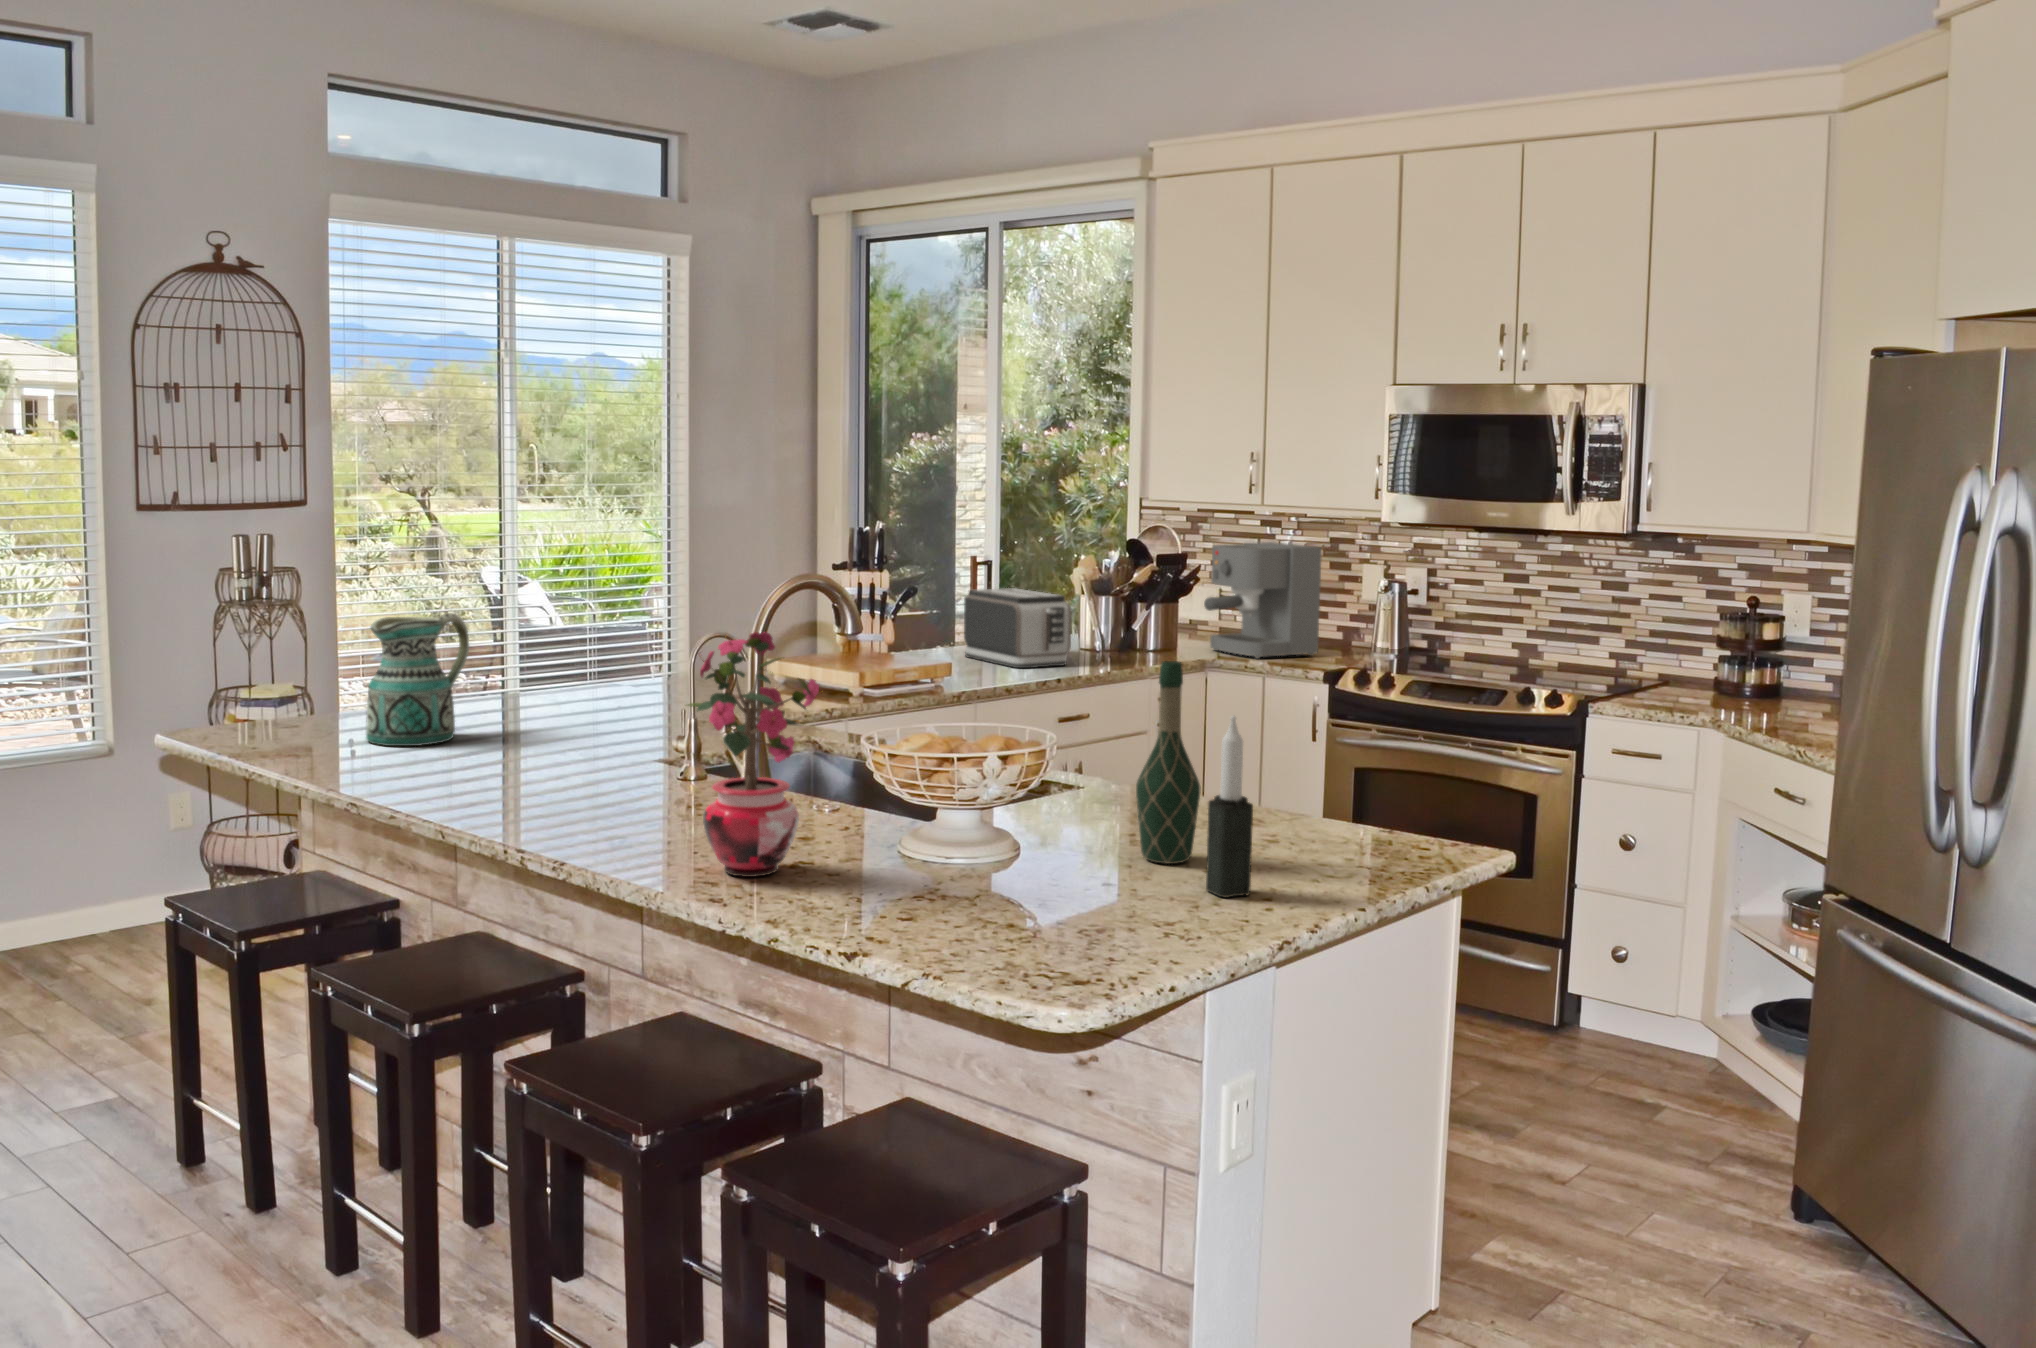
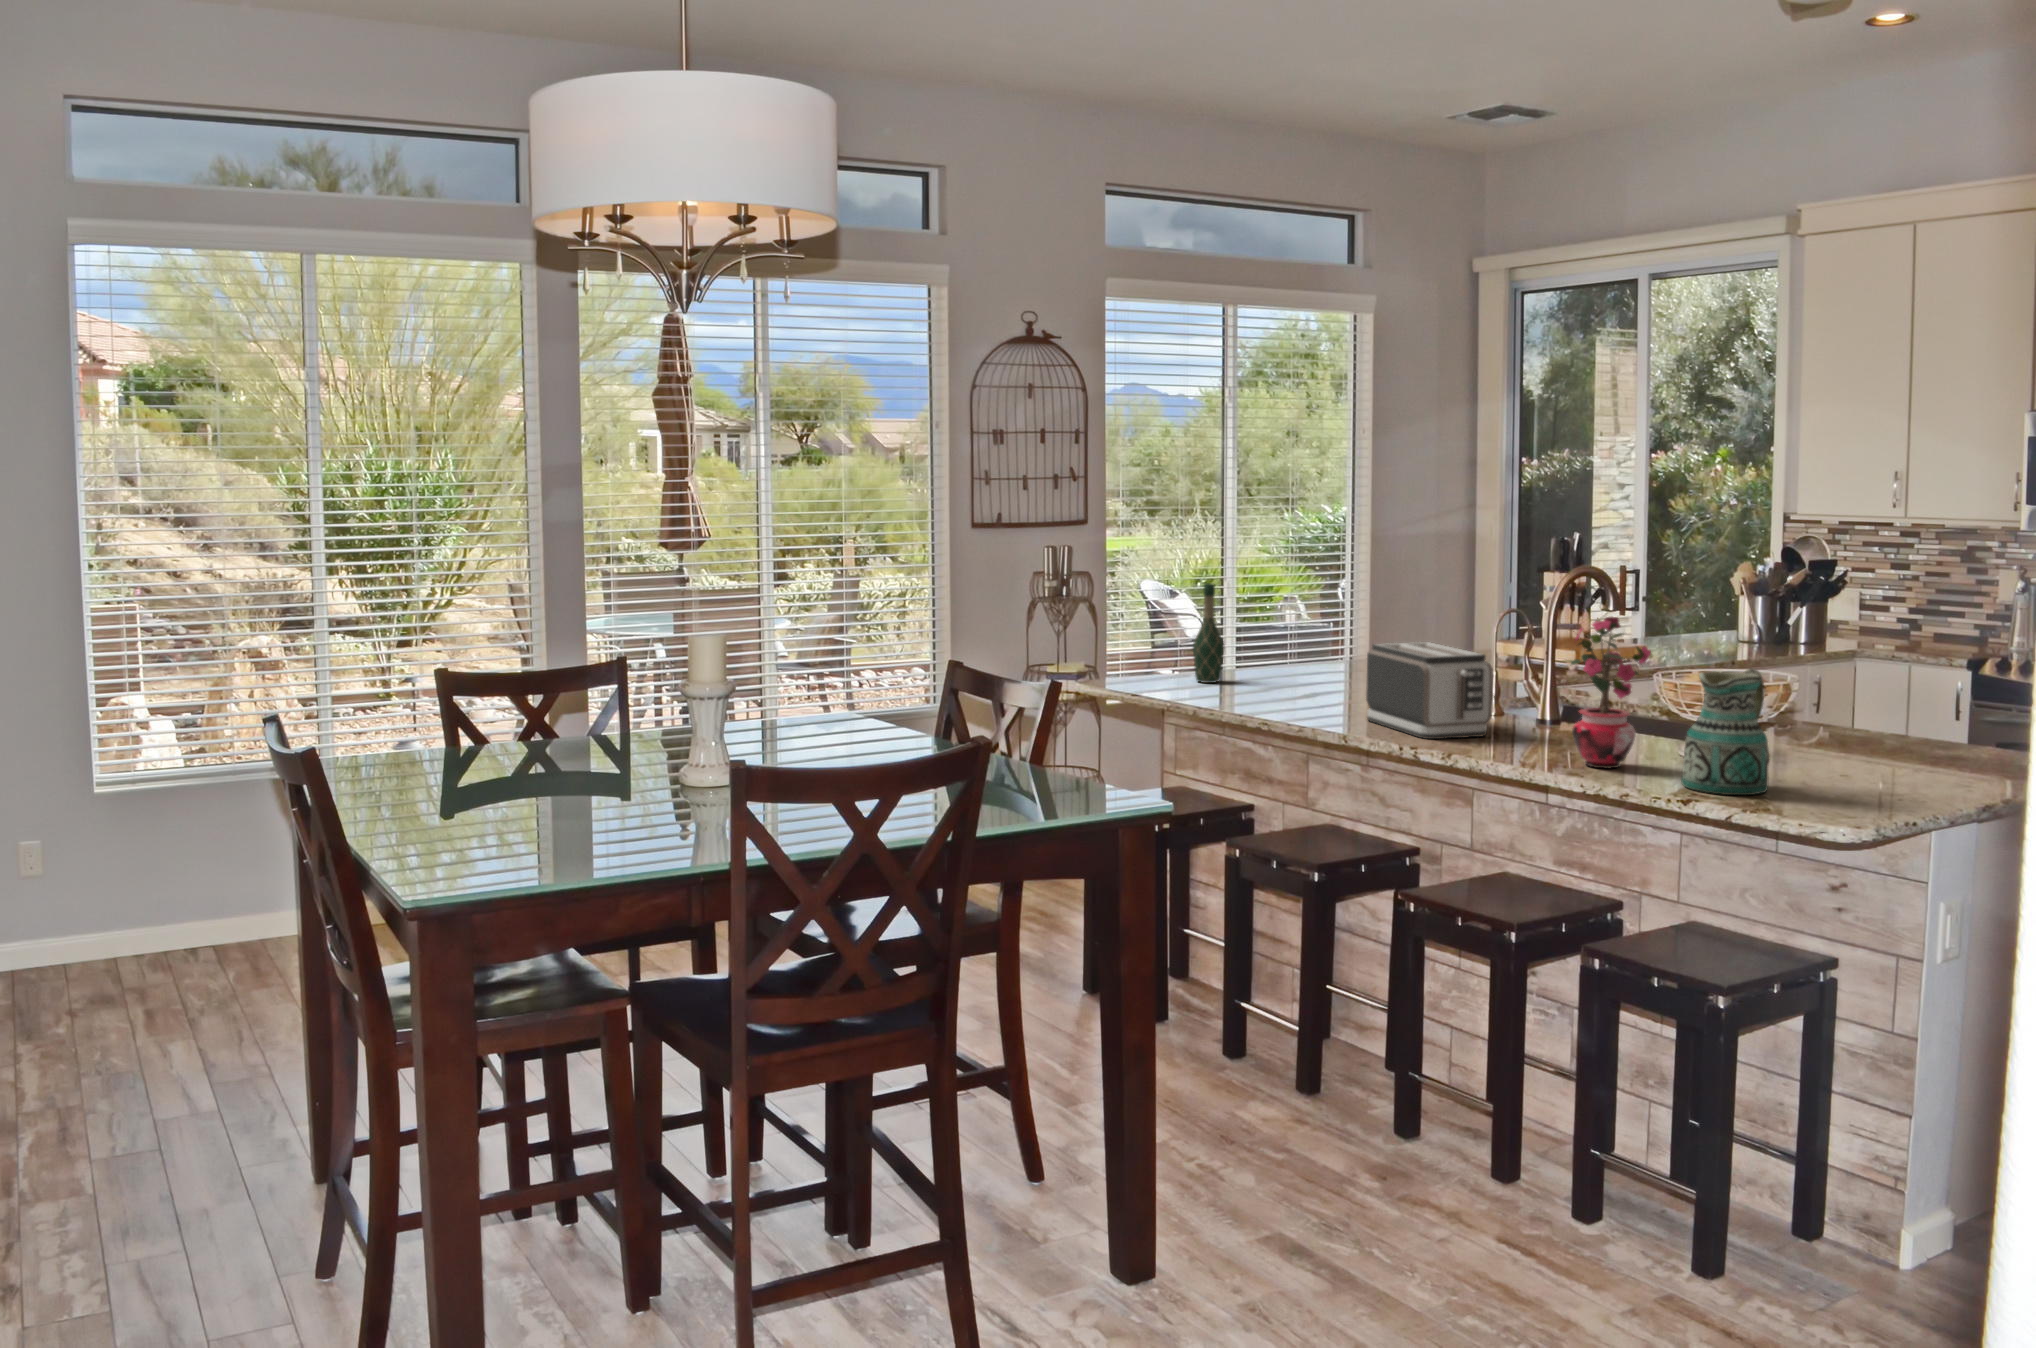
coffee maker: present [1204,542,1322,659] -> none [1852,551,1965,652]
toaster: present [964,588,1072,668] -> present [1366,642,1493,739]
ceramic pitcher: present [366,613,469,746] -> present [1681,668,1769,795]
wine bottle: present [1136,661,1201,864] -> present [1193,583,1224,683]
candle: present [1206,716,1253,897] -> none [1920,674,1957,791]

